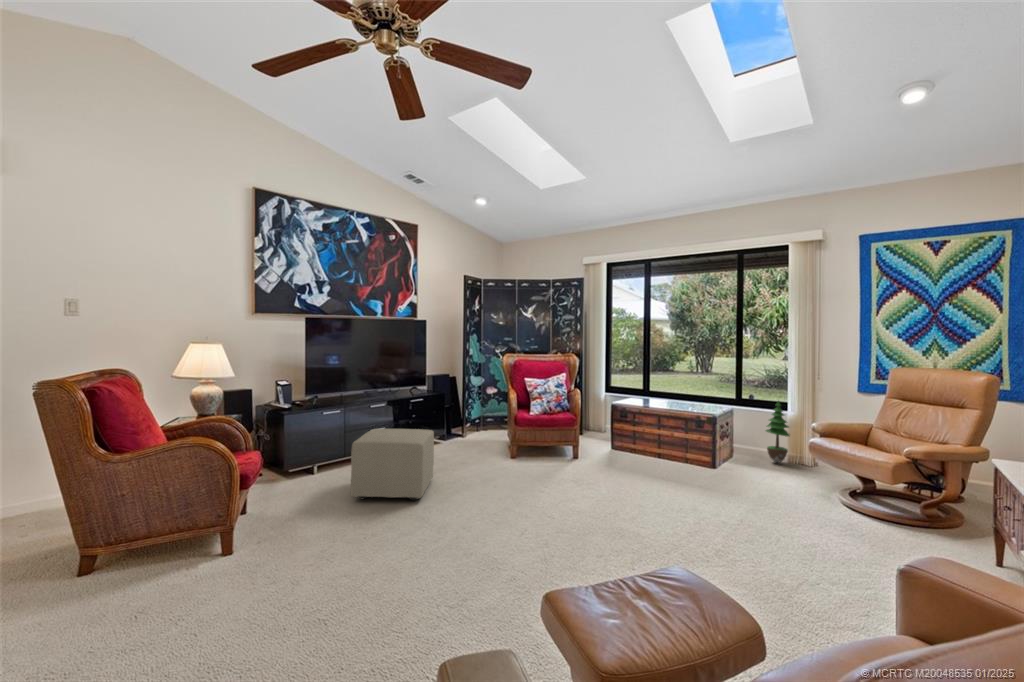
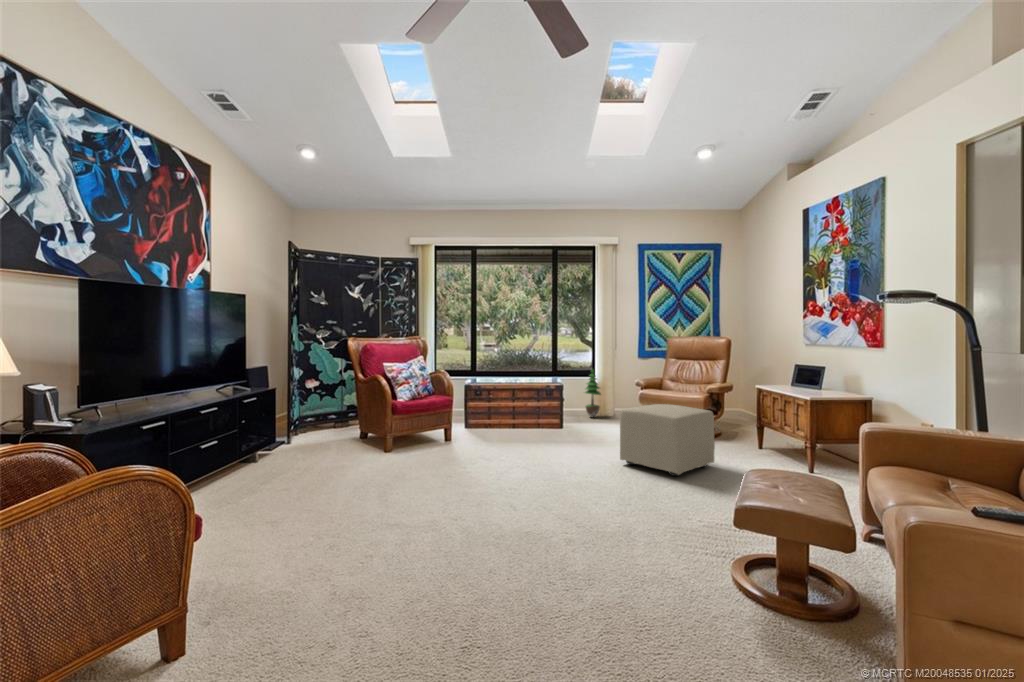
ottoman: present [351,429,434,500] -> present [620,404,715,476]

